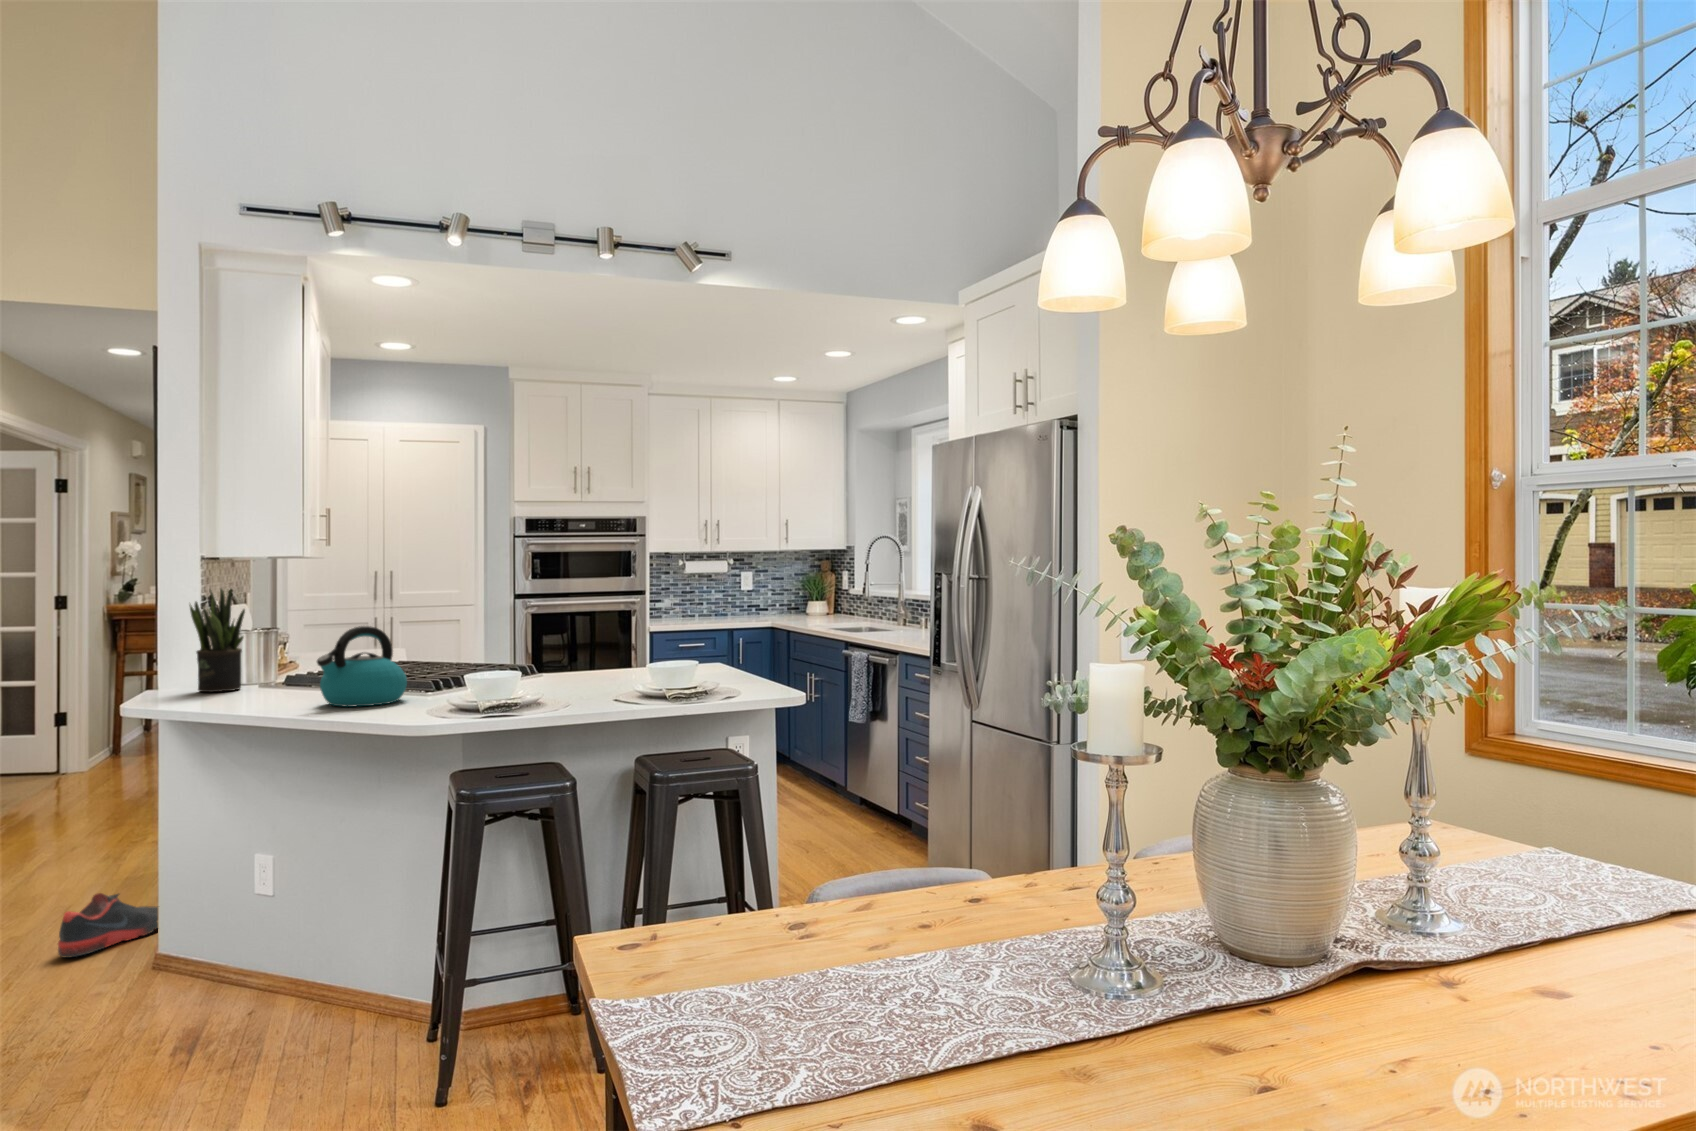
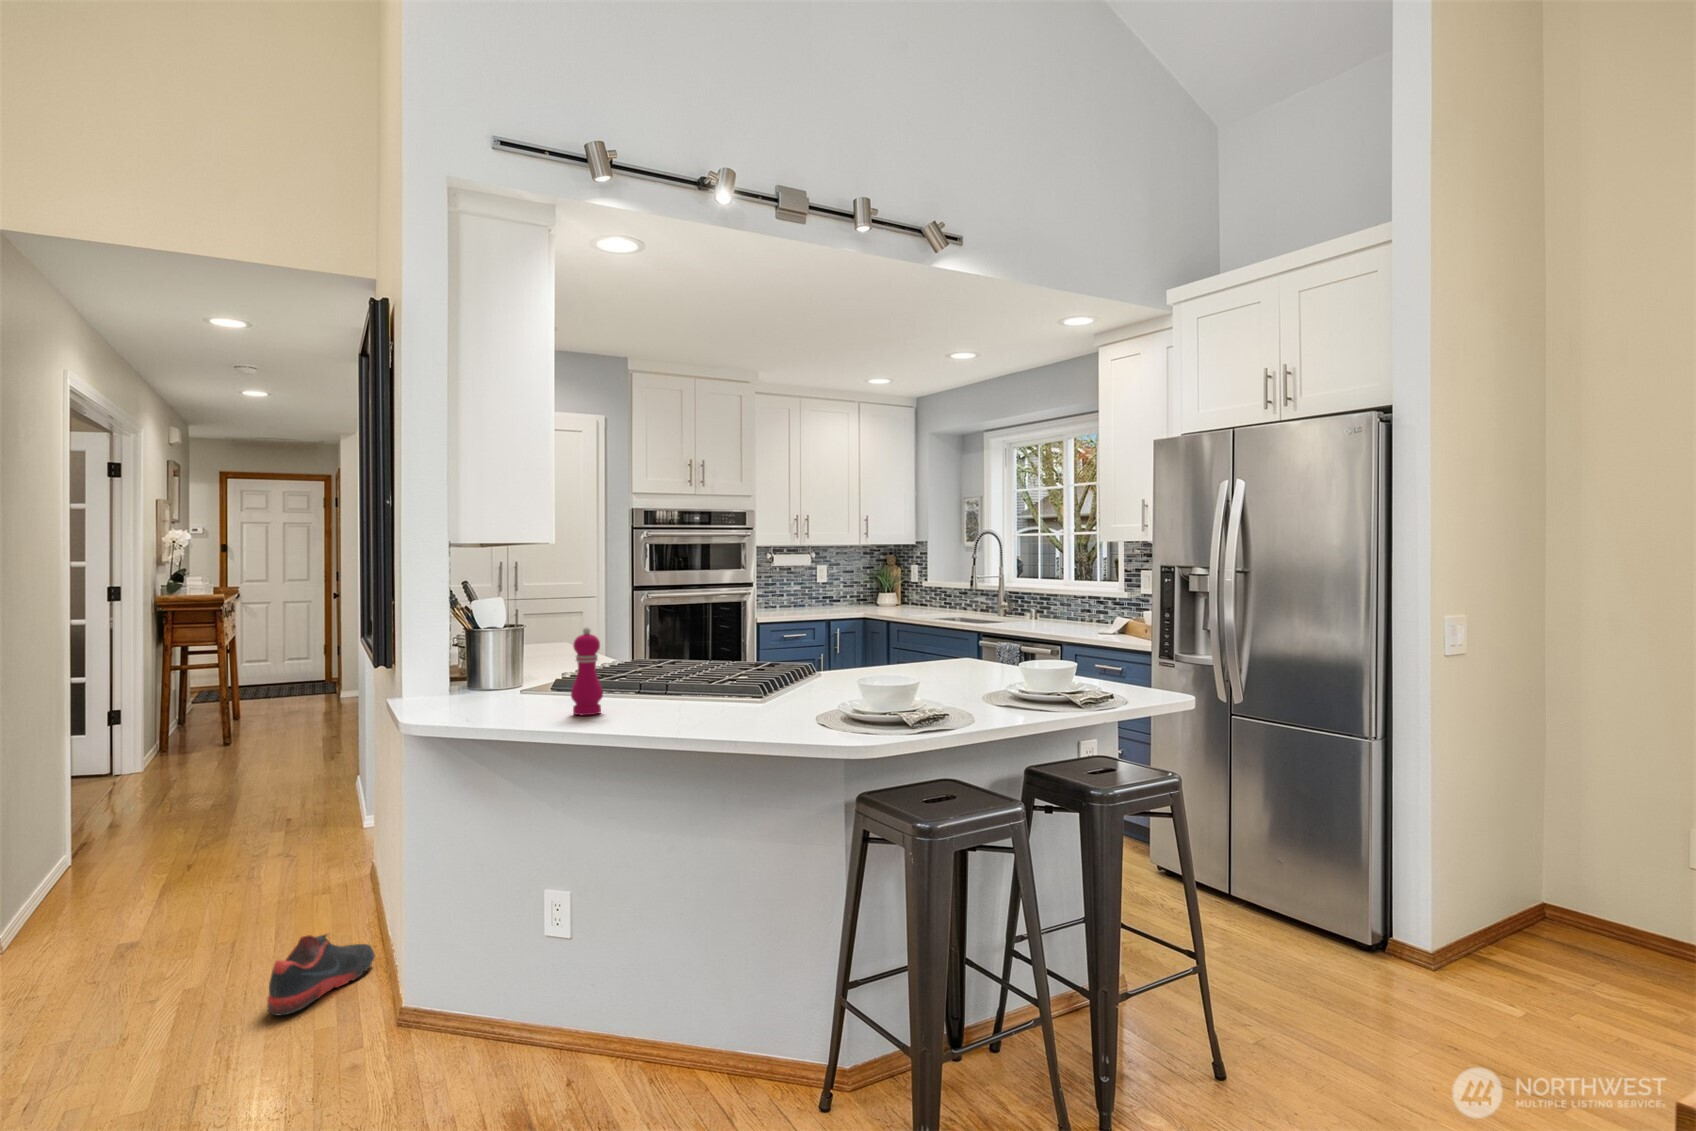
potted plant: present [189,589,245,692] -> none [464,582,519,705]
pepper mill: none [257,625,287,700] -> present [571,628,603,715]
kettle: present [317,626,407,707] -> none [669,629,763,724]

